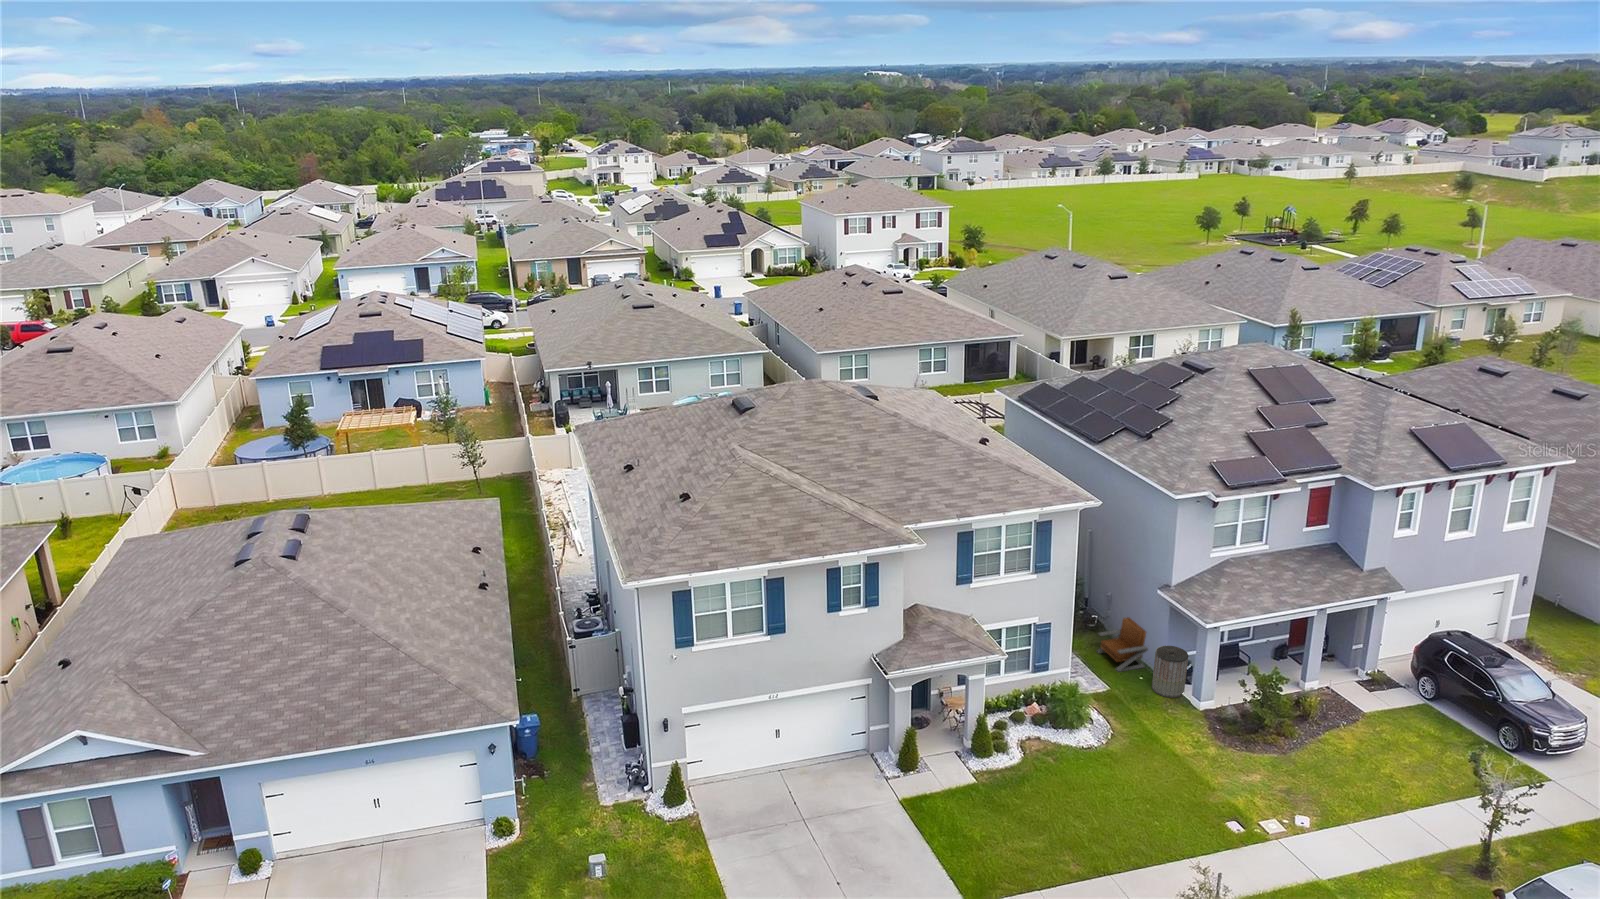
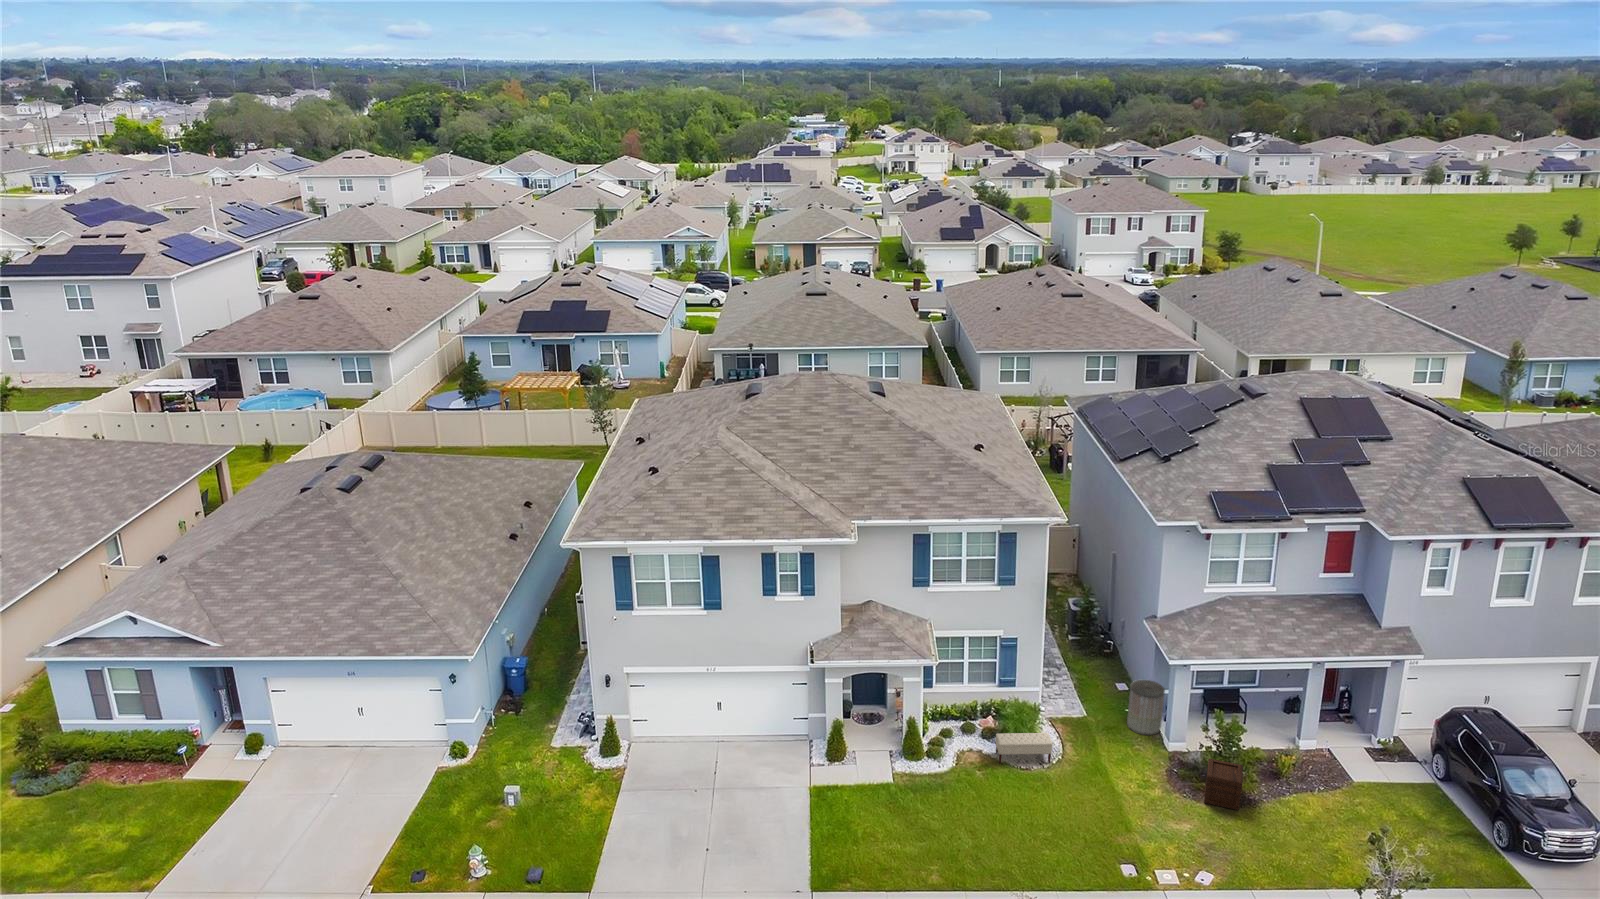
lounge chair: present [1097,617,1148,672] -> none [1089,647,1138,702]
bench: none [1054,710,1110,747] -> present [995,733,1052,764]
wooden crate: none [1250,712,1294,756] -> present [1204,759,1243,810]

